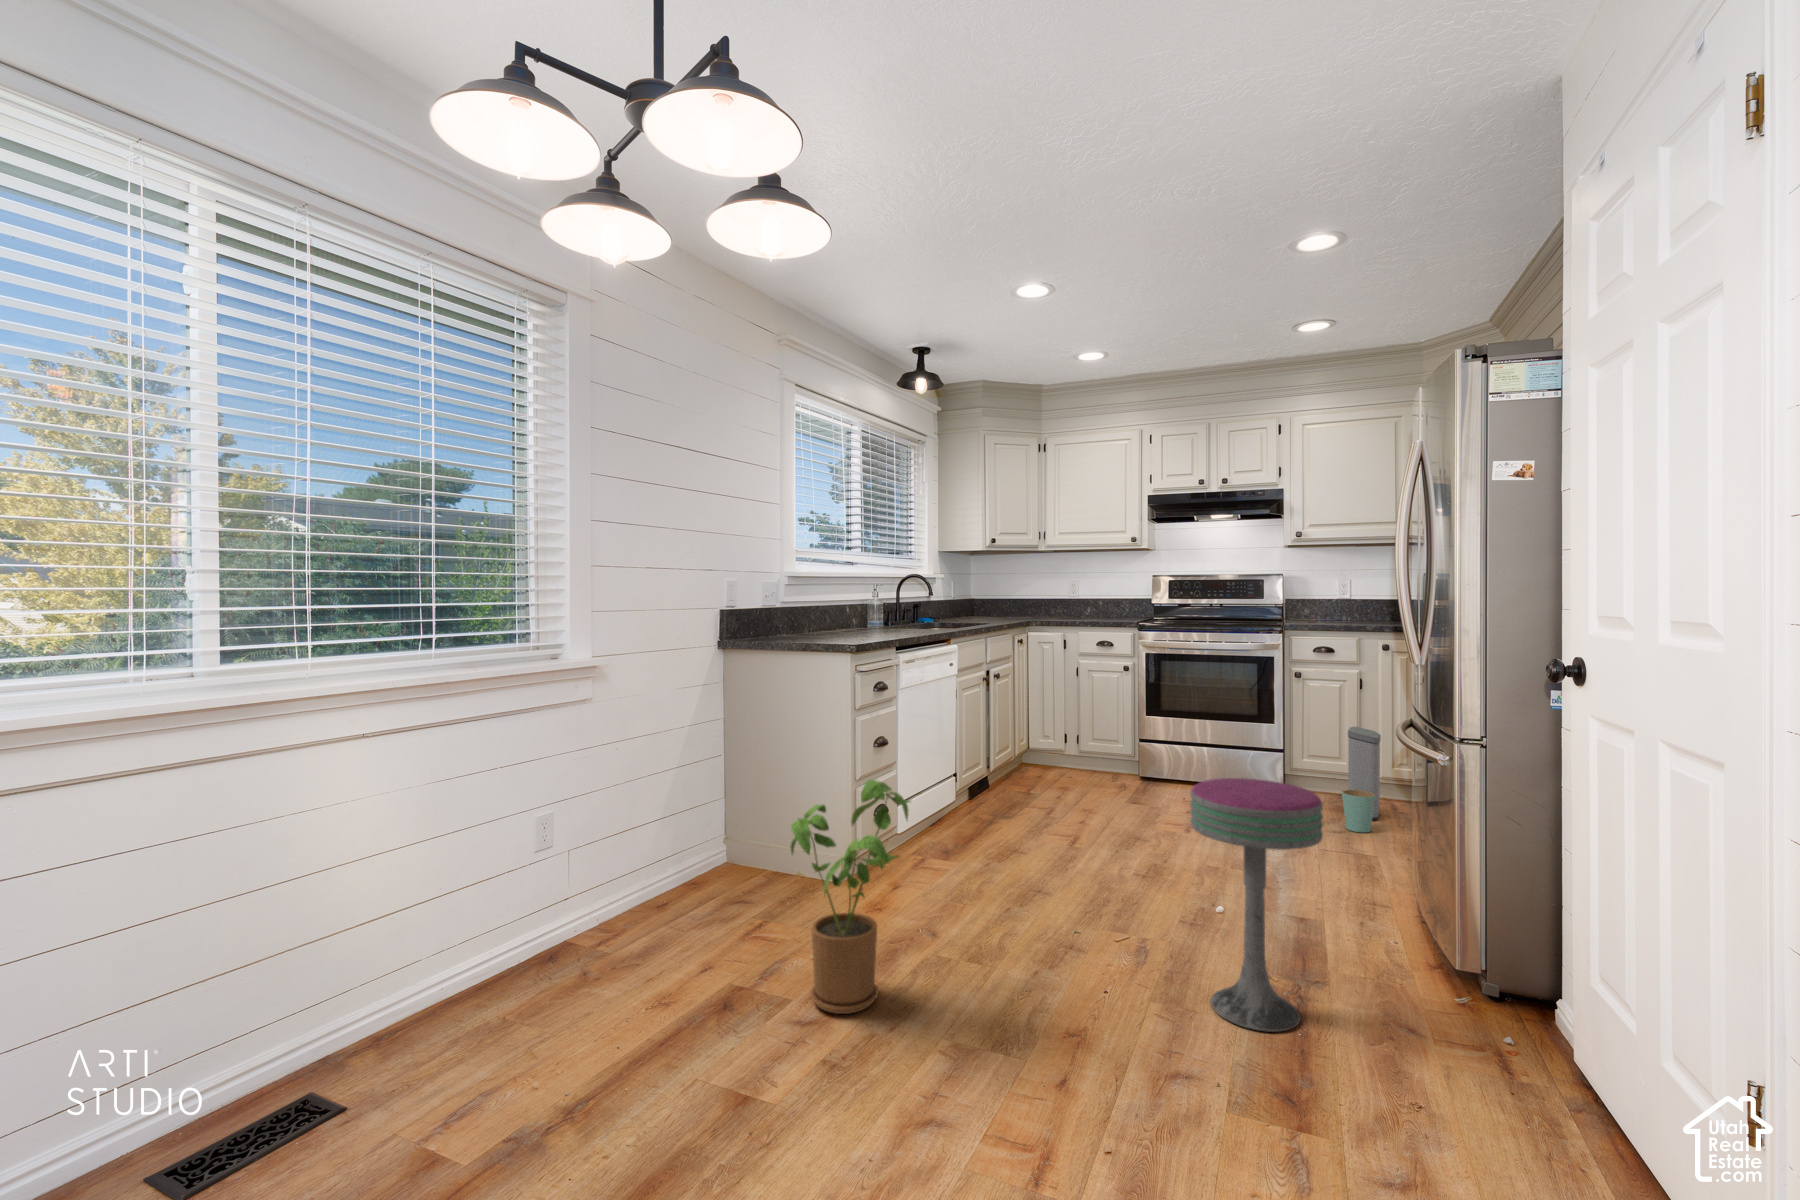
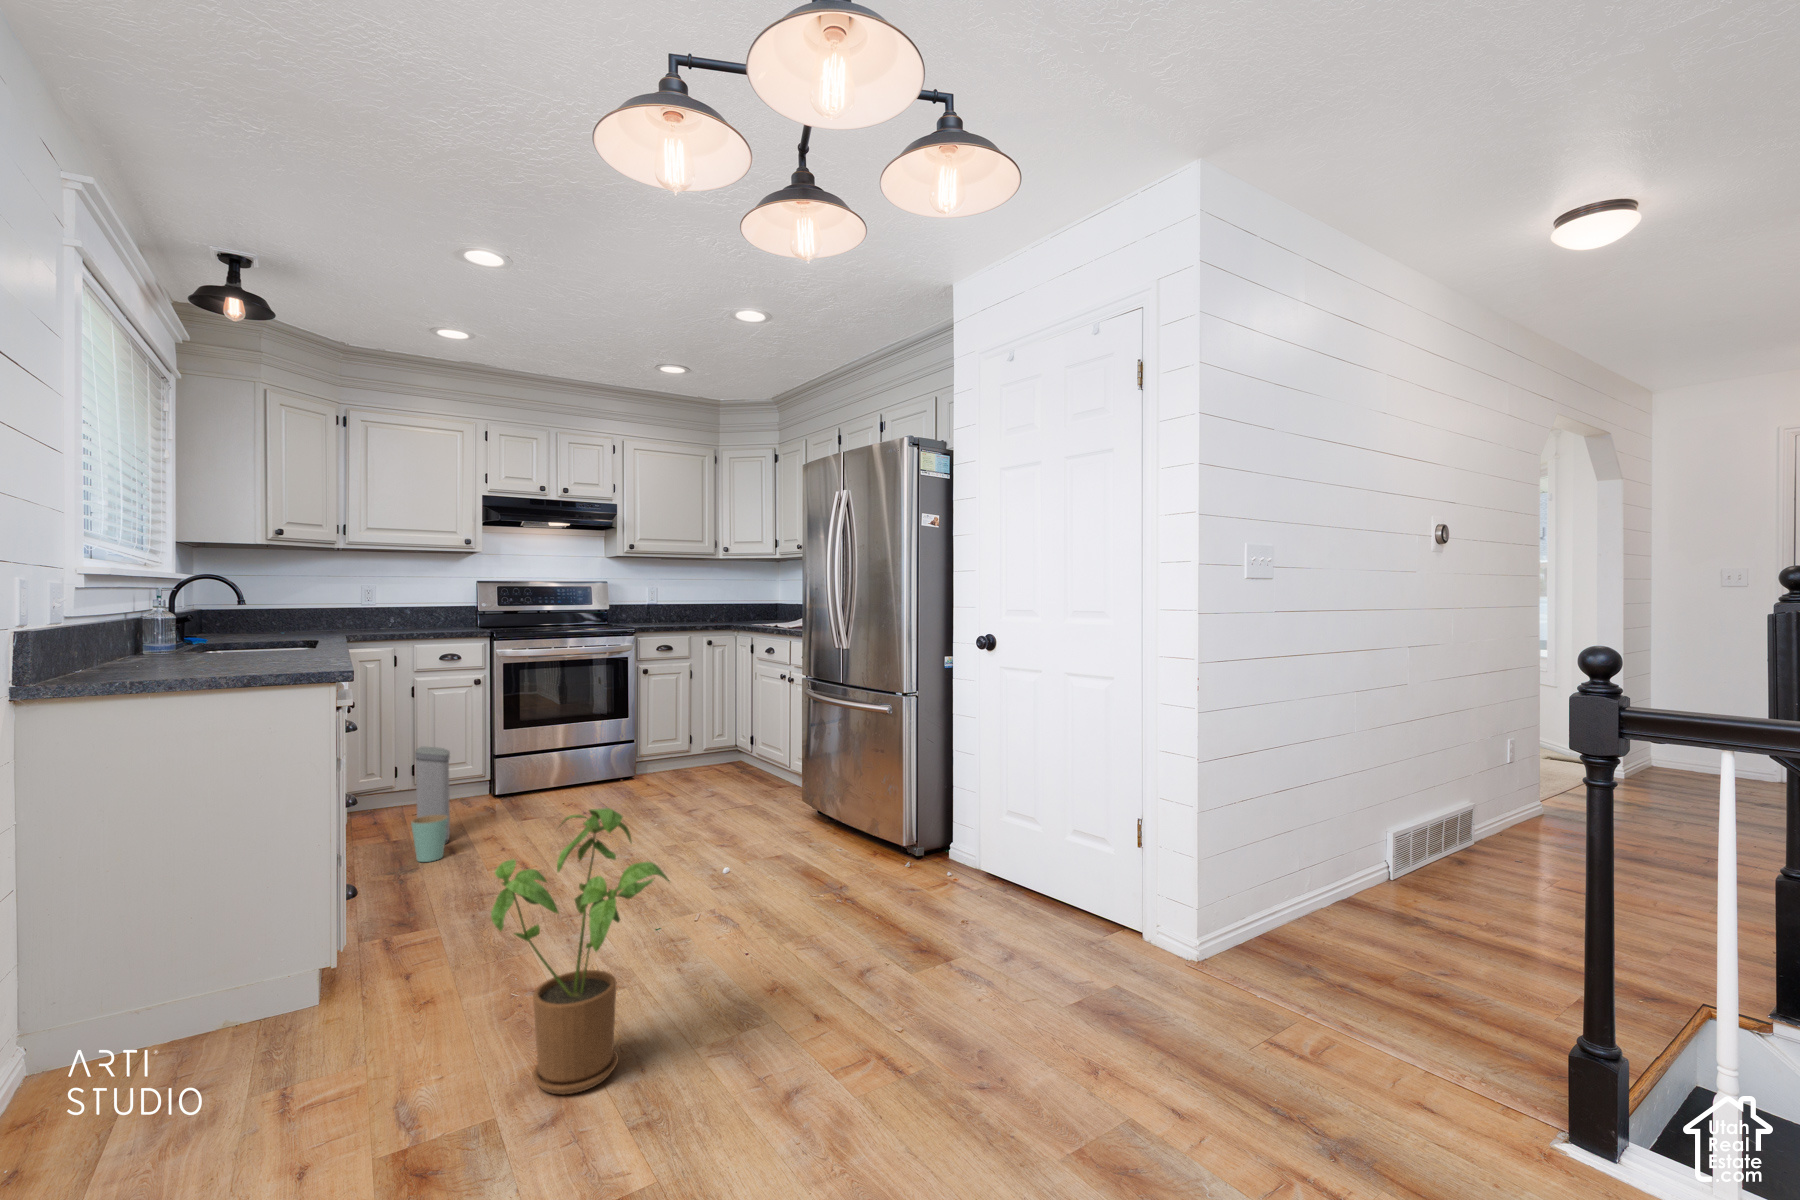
trash can: present [1342,727,1381,832] -> present [411,747,450,862]
bar stool: present [1190,778,1323,1032] -> none [802,741,895,929]

